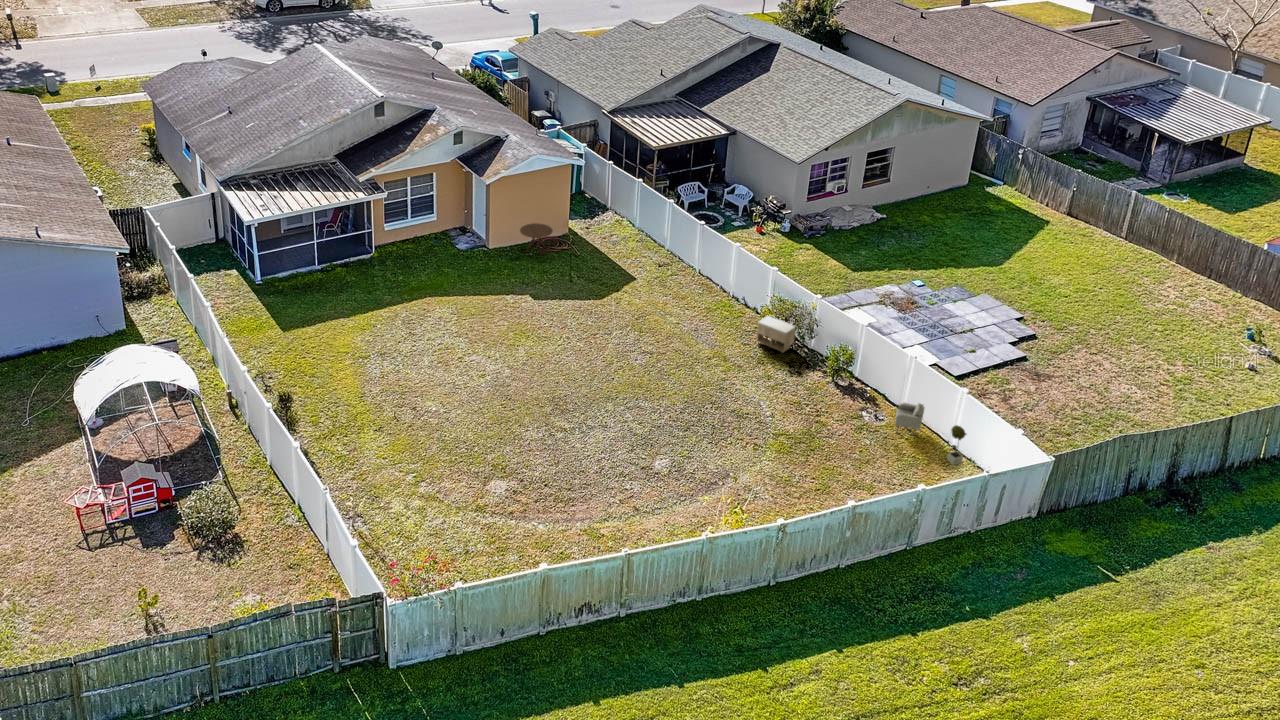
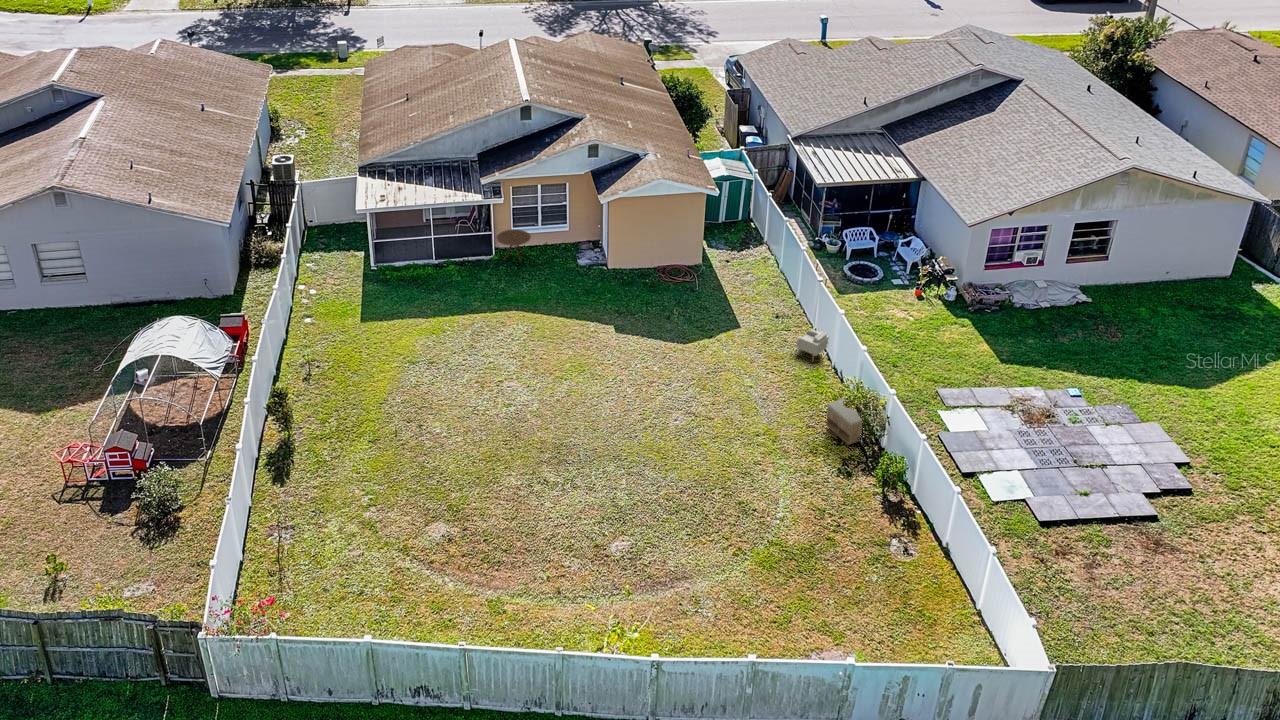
round table: present [520,223,553,250] -> present [496,229,531,260]
armchair: present [895,403,925,436] -> present [796,330,829,361]
potted tree: present [947,425,966,465] -> none [964,588,989,636]

